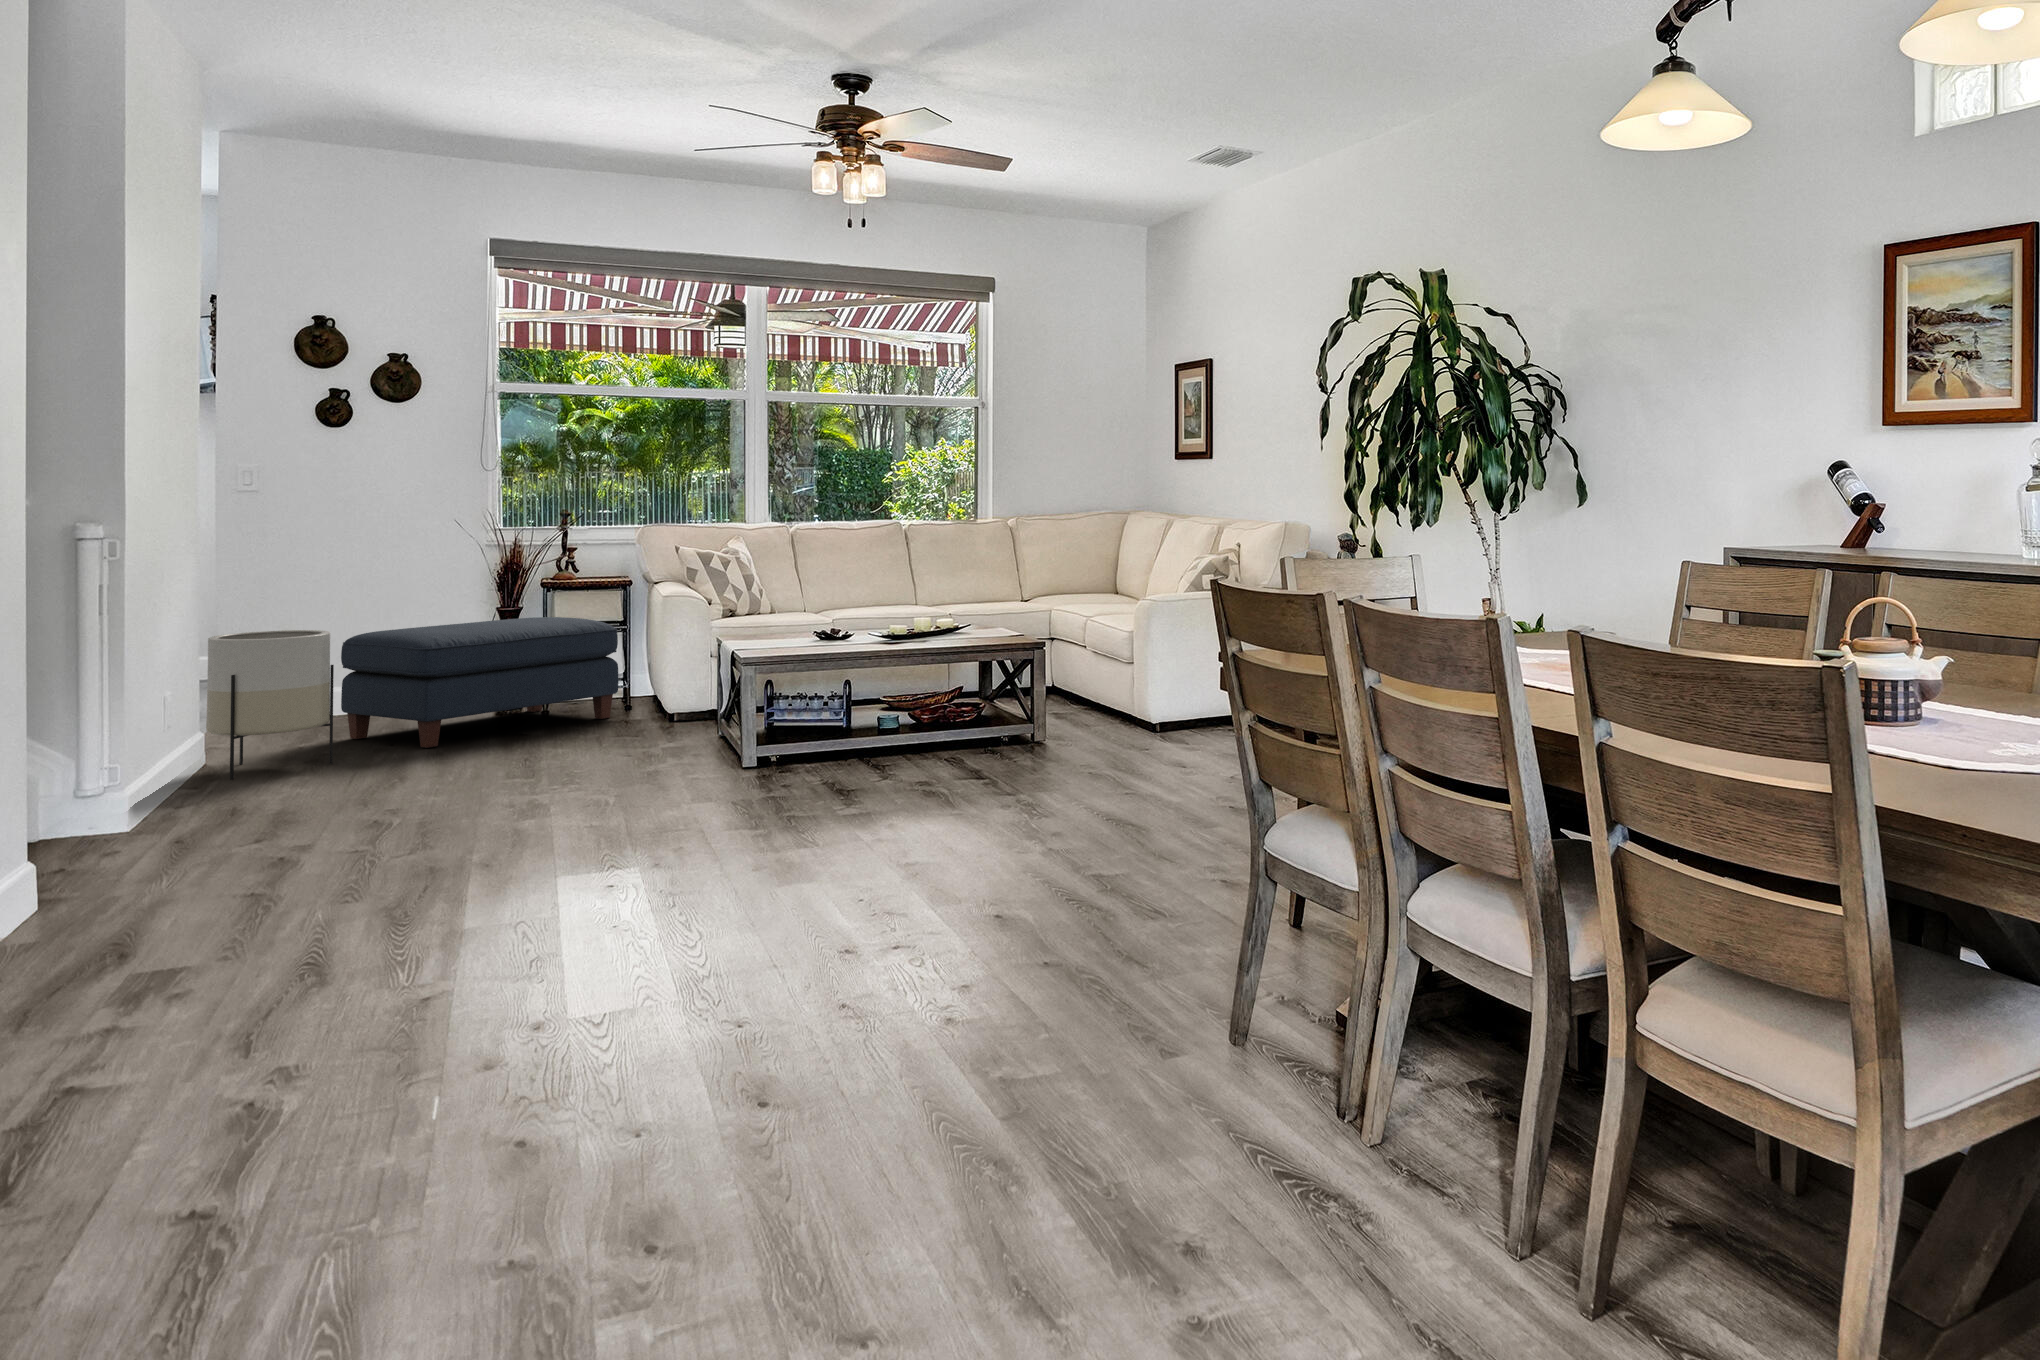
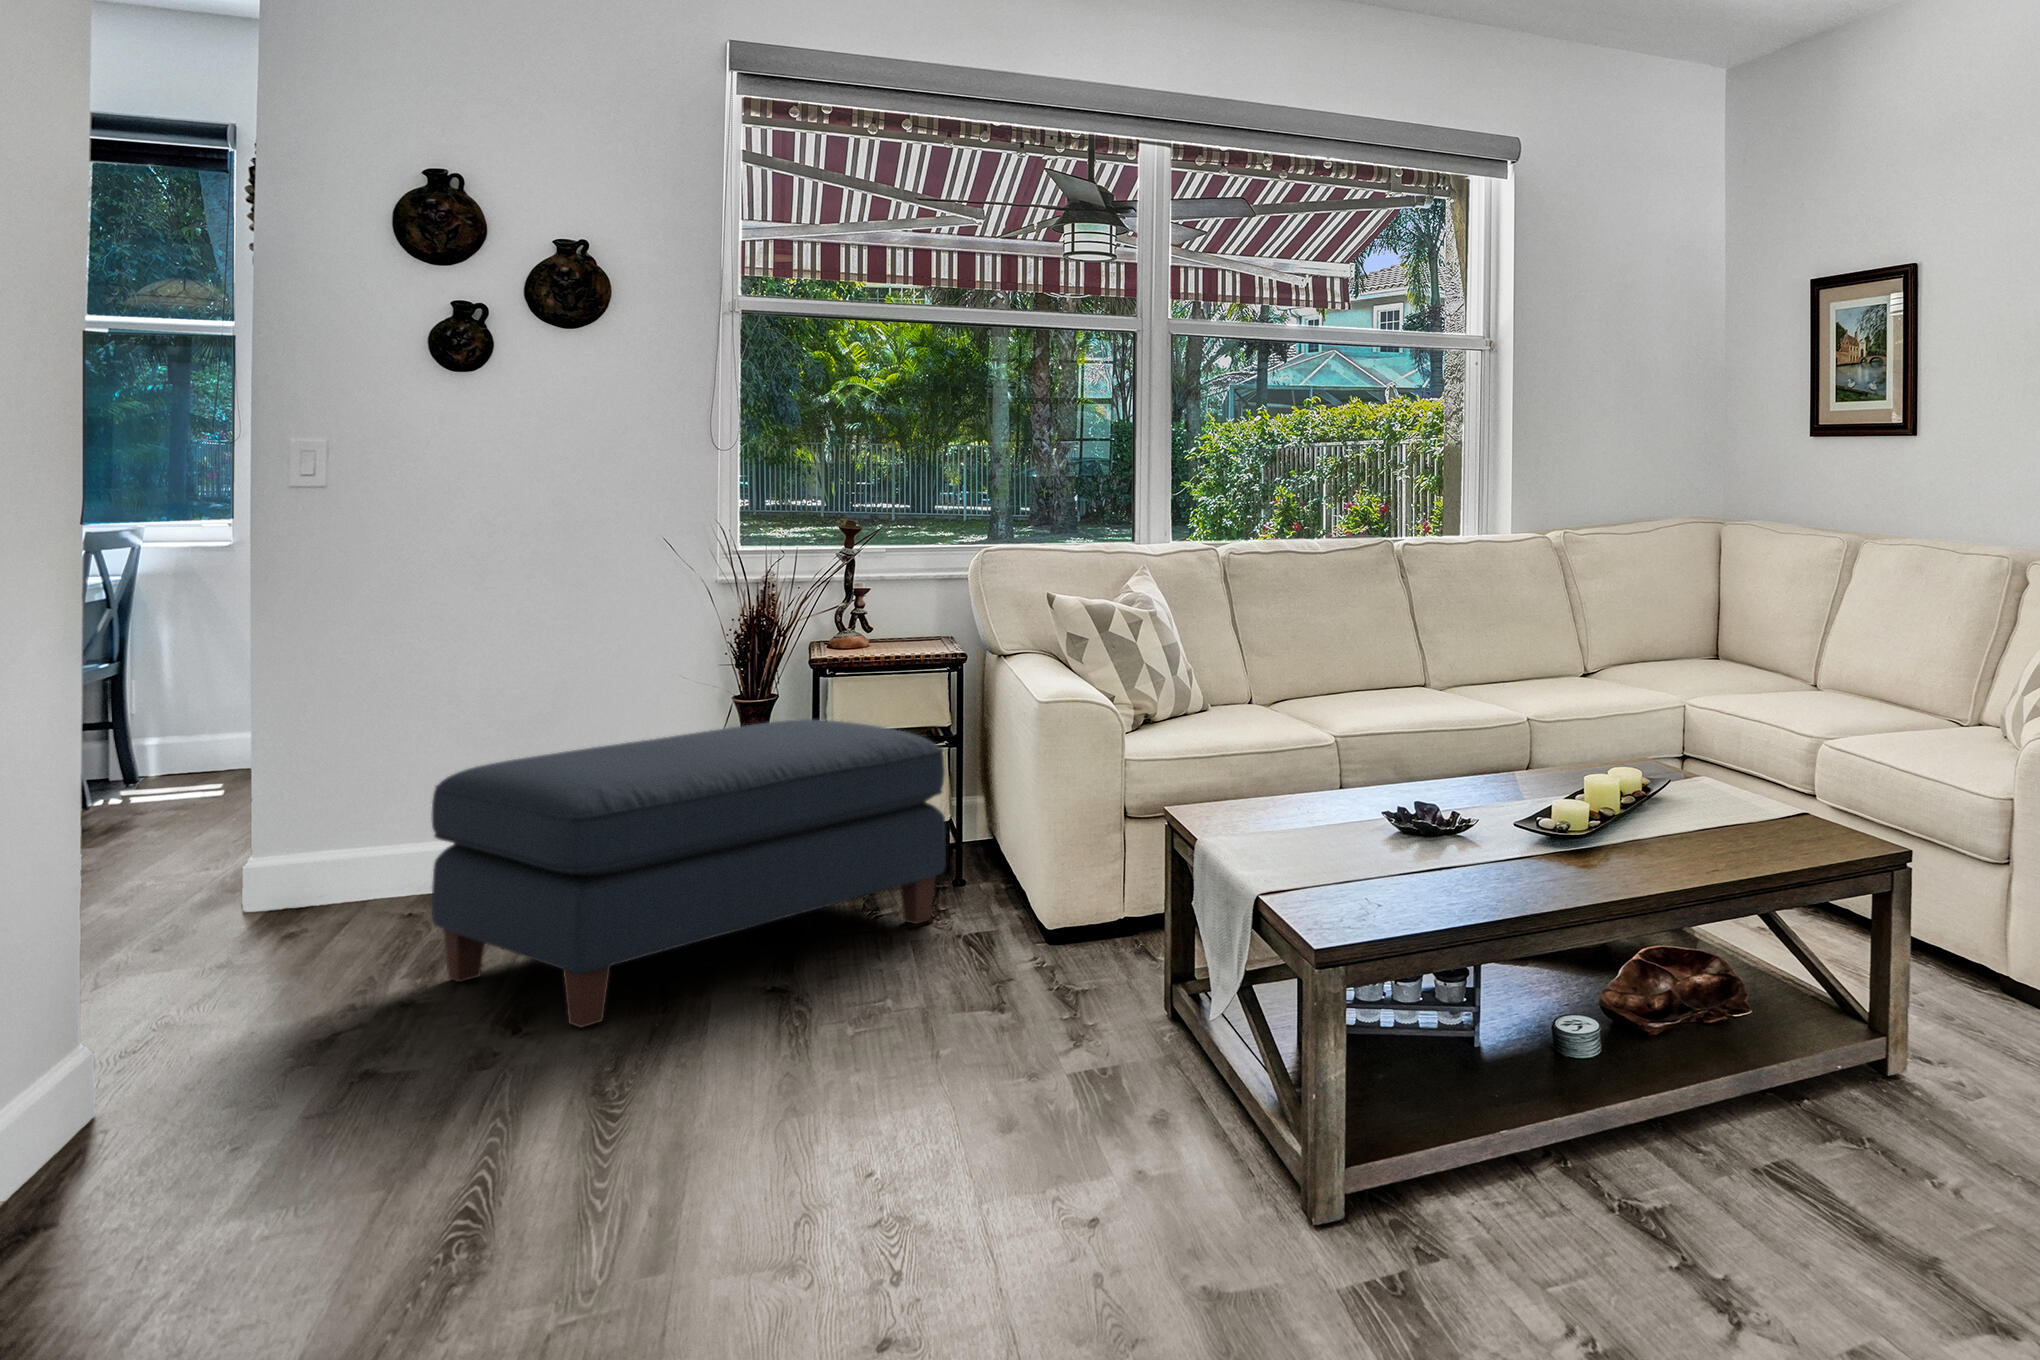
planter: present [206,630,334,780] -> none [76,780,374,1166]

